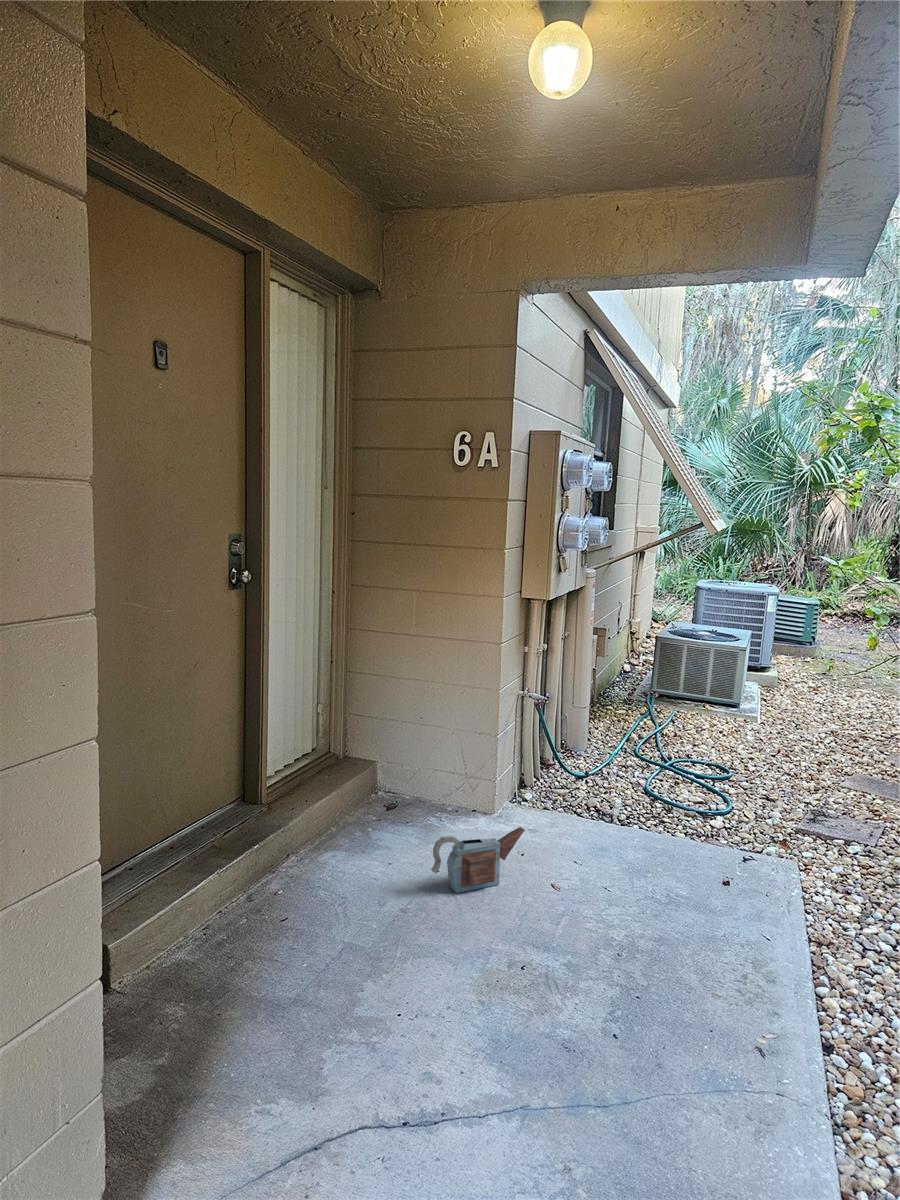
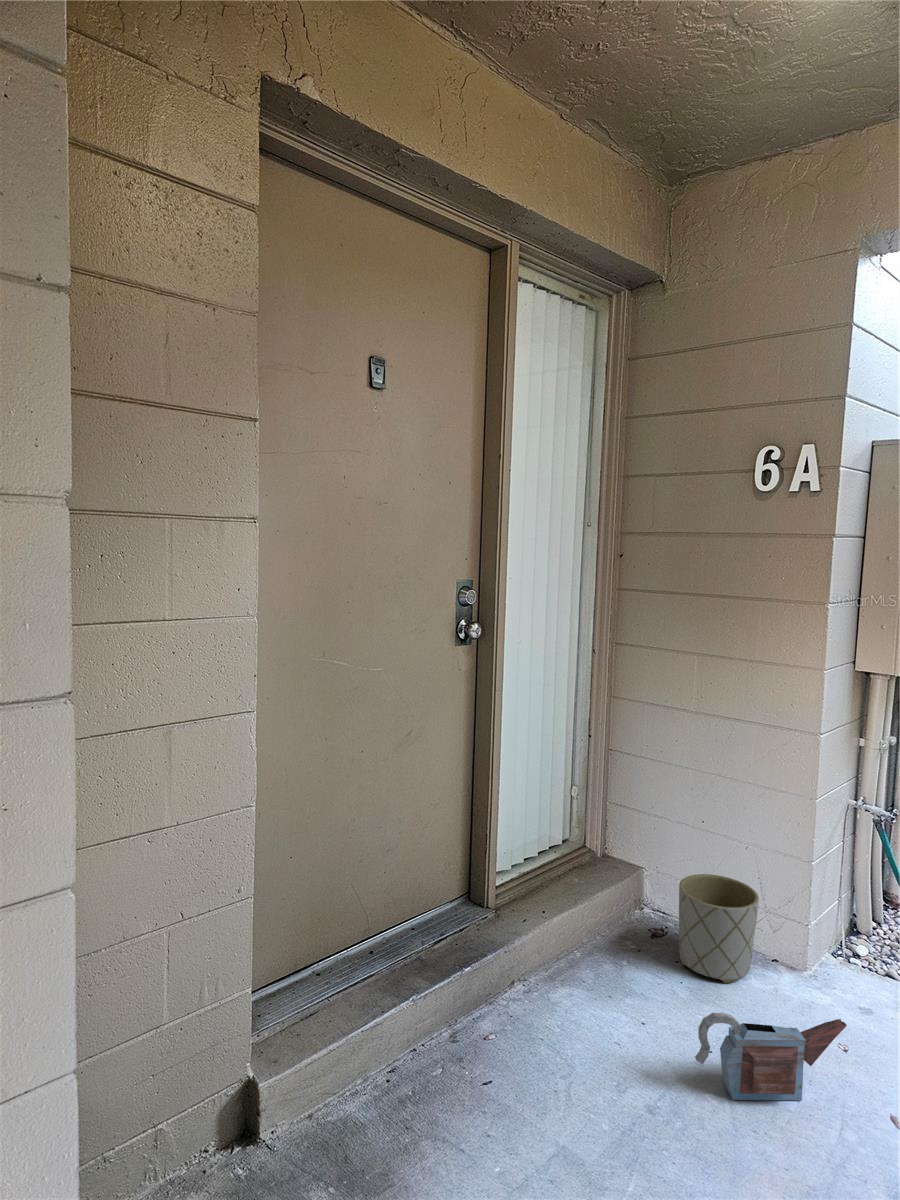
planter: none [407,755,463,829] -> present [679,874,759,983]

